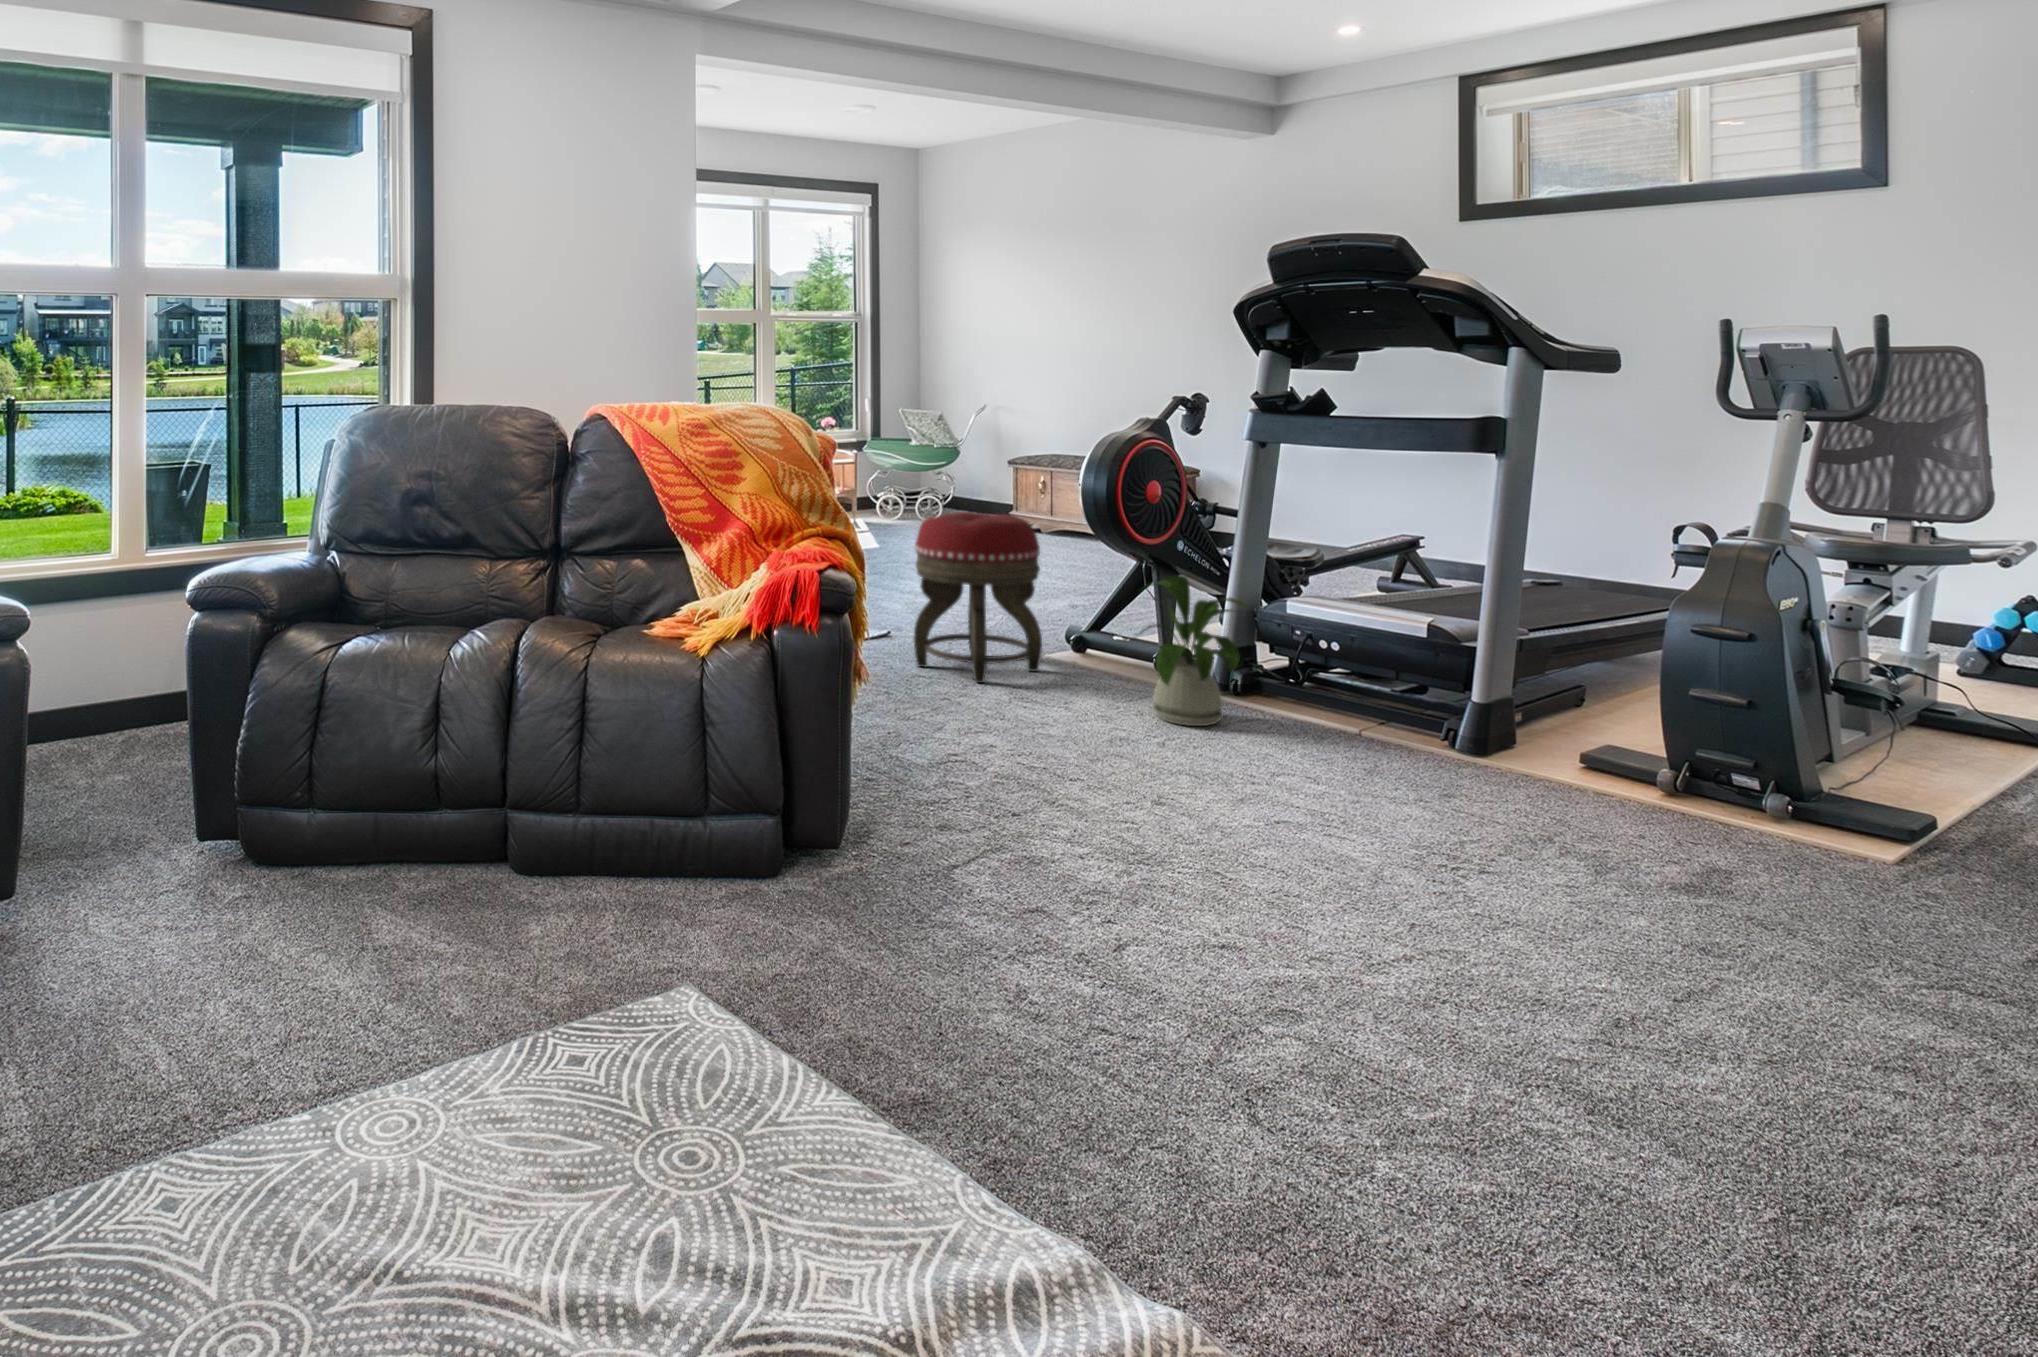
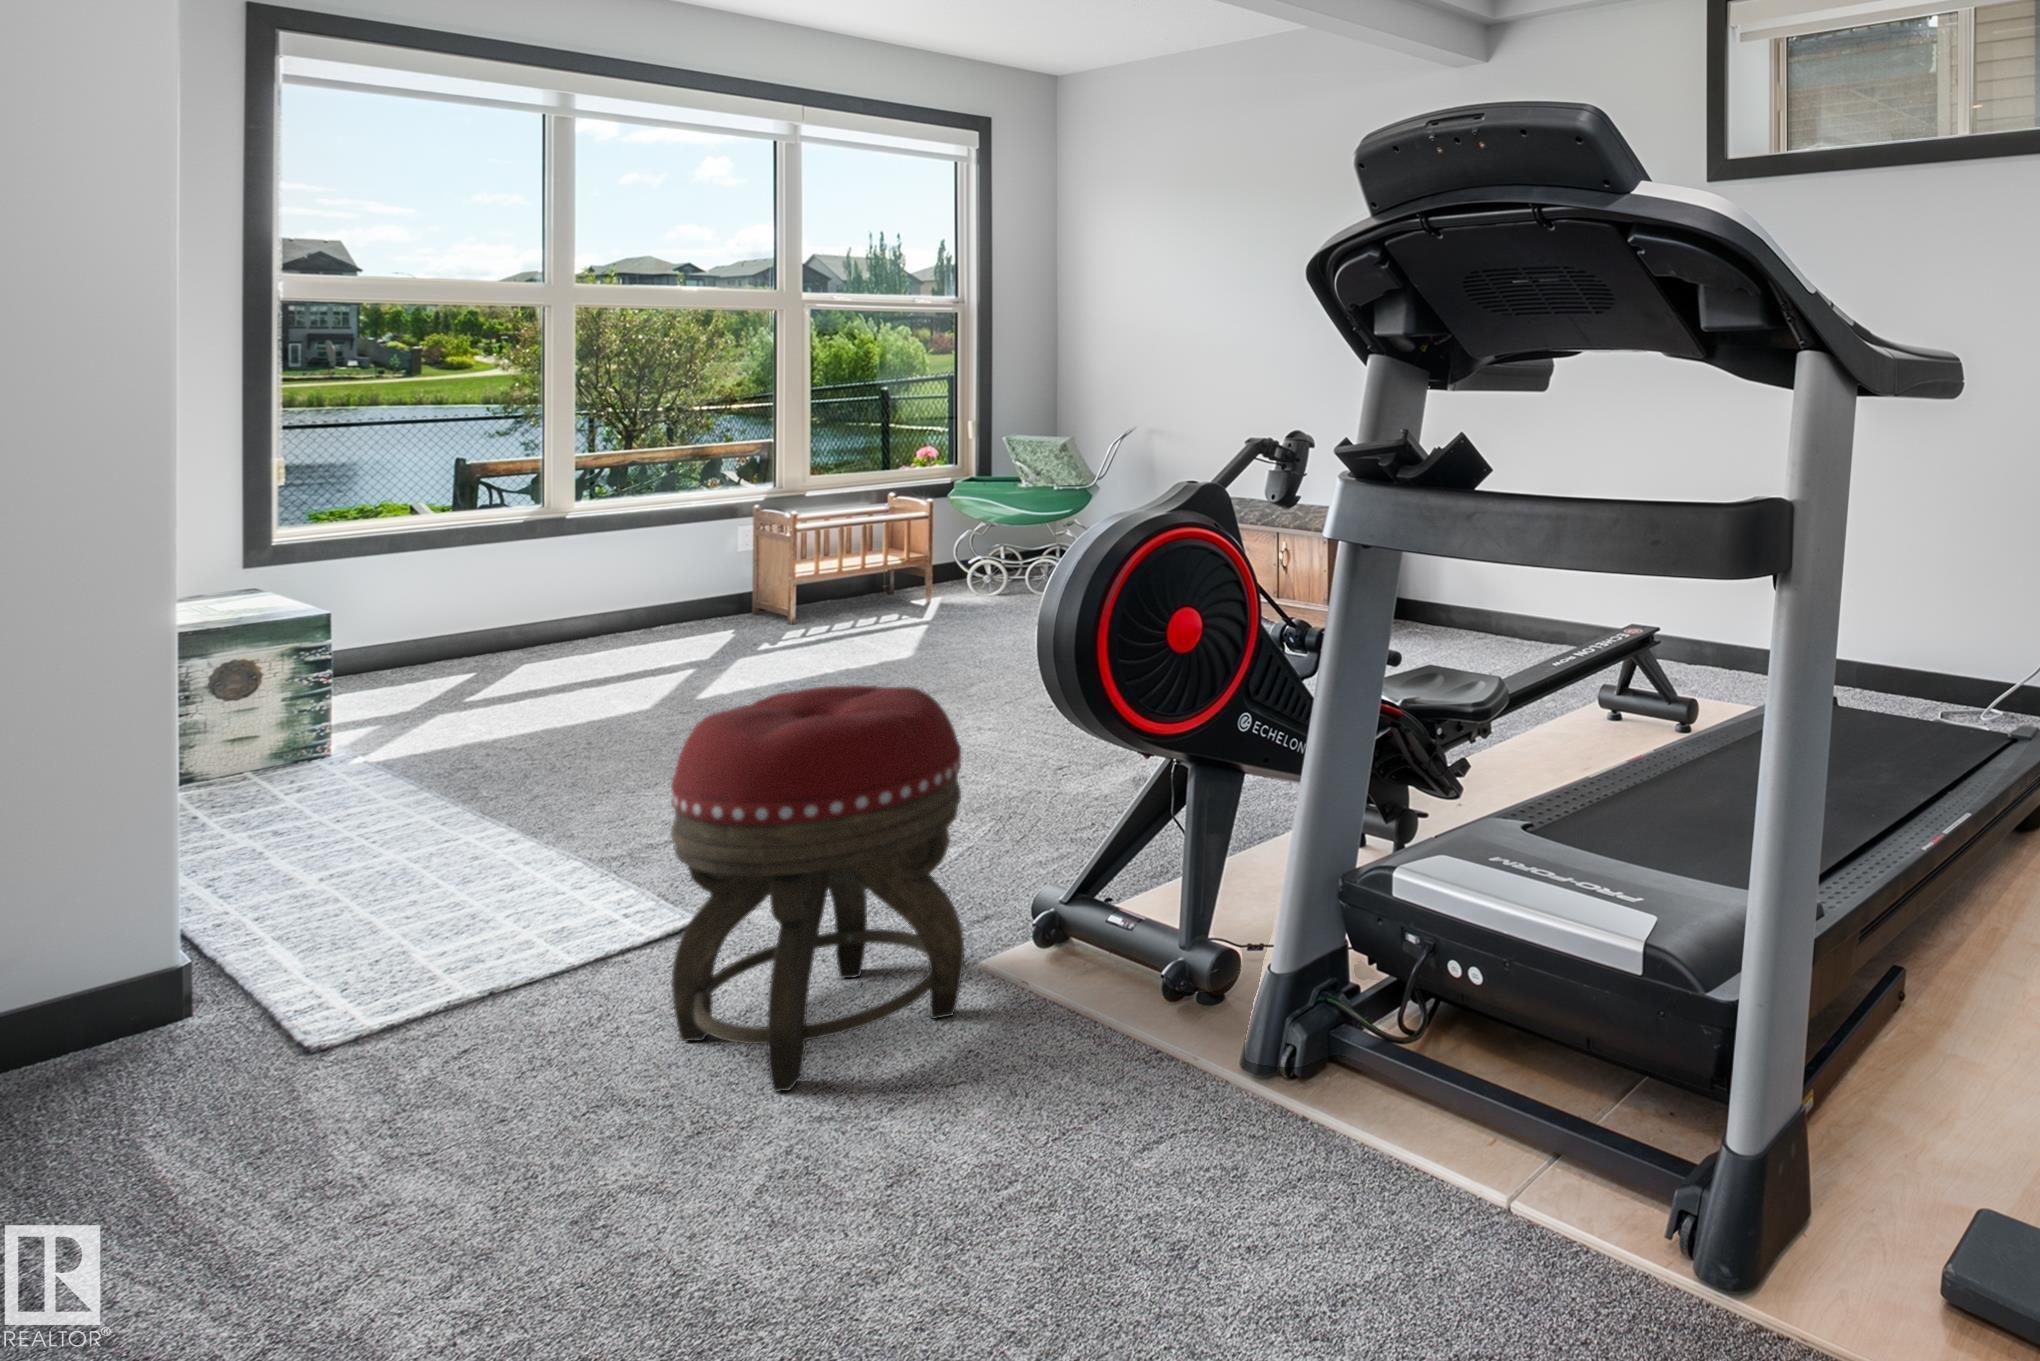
house plant: present [1140,576,1249,726] -> none [1056,851,1313,1207]

